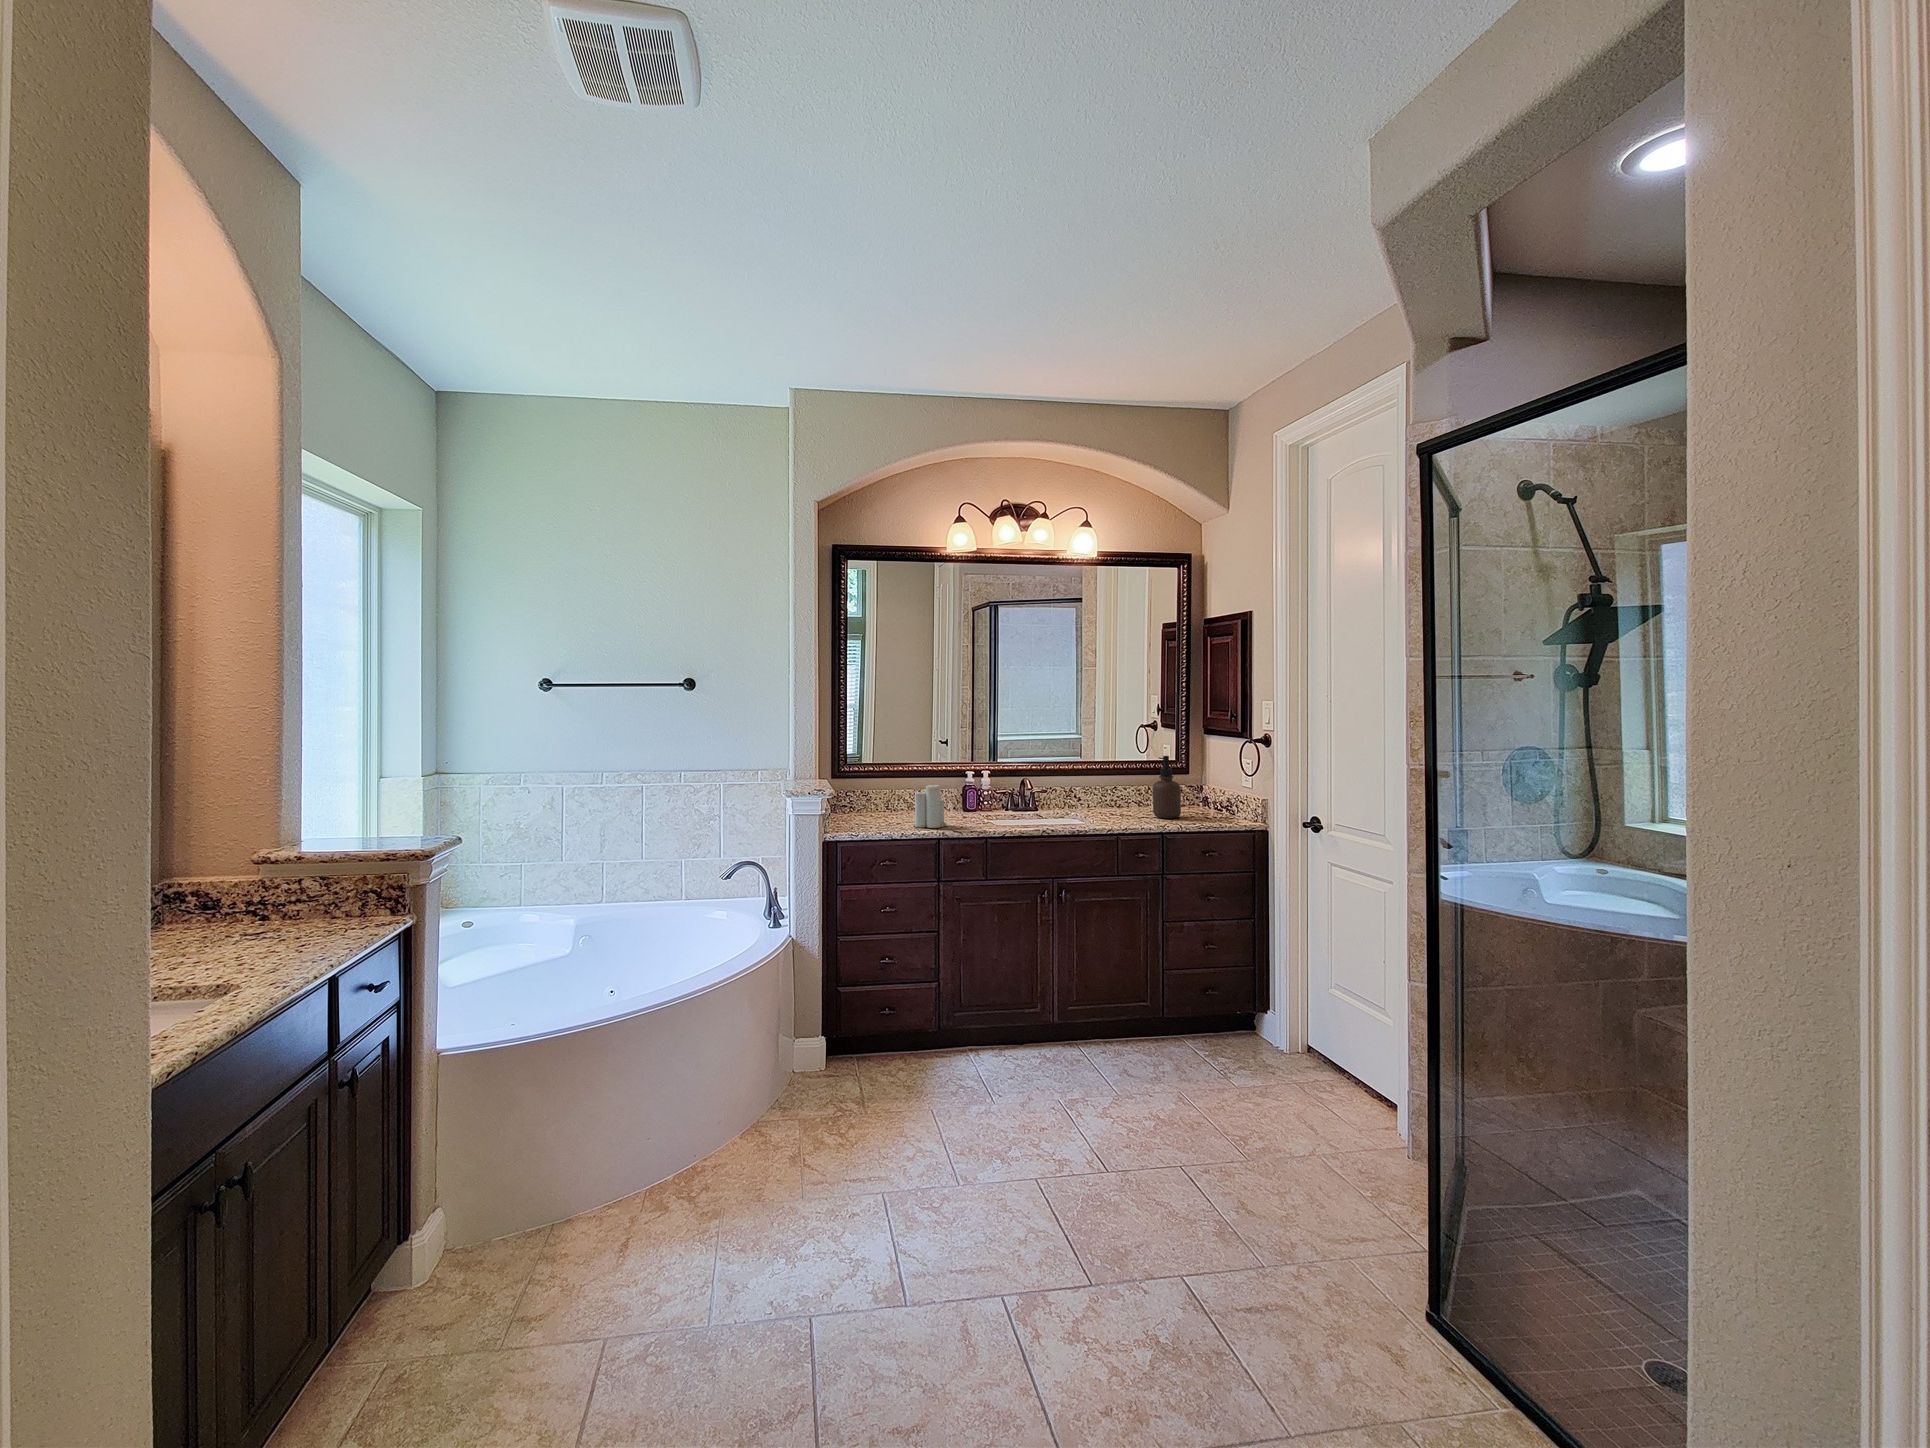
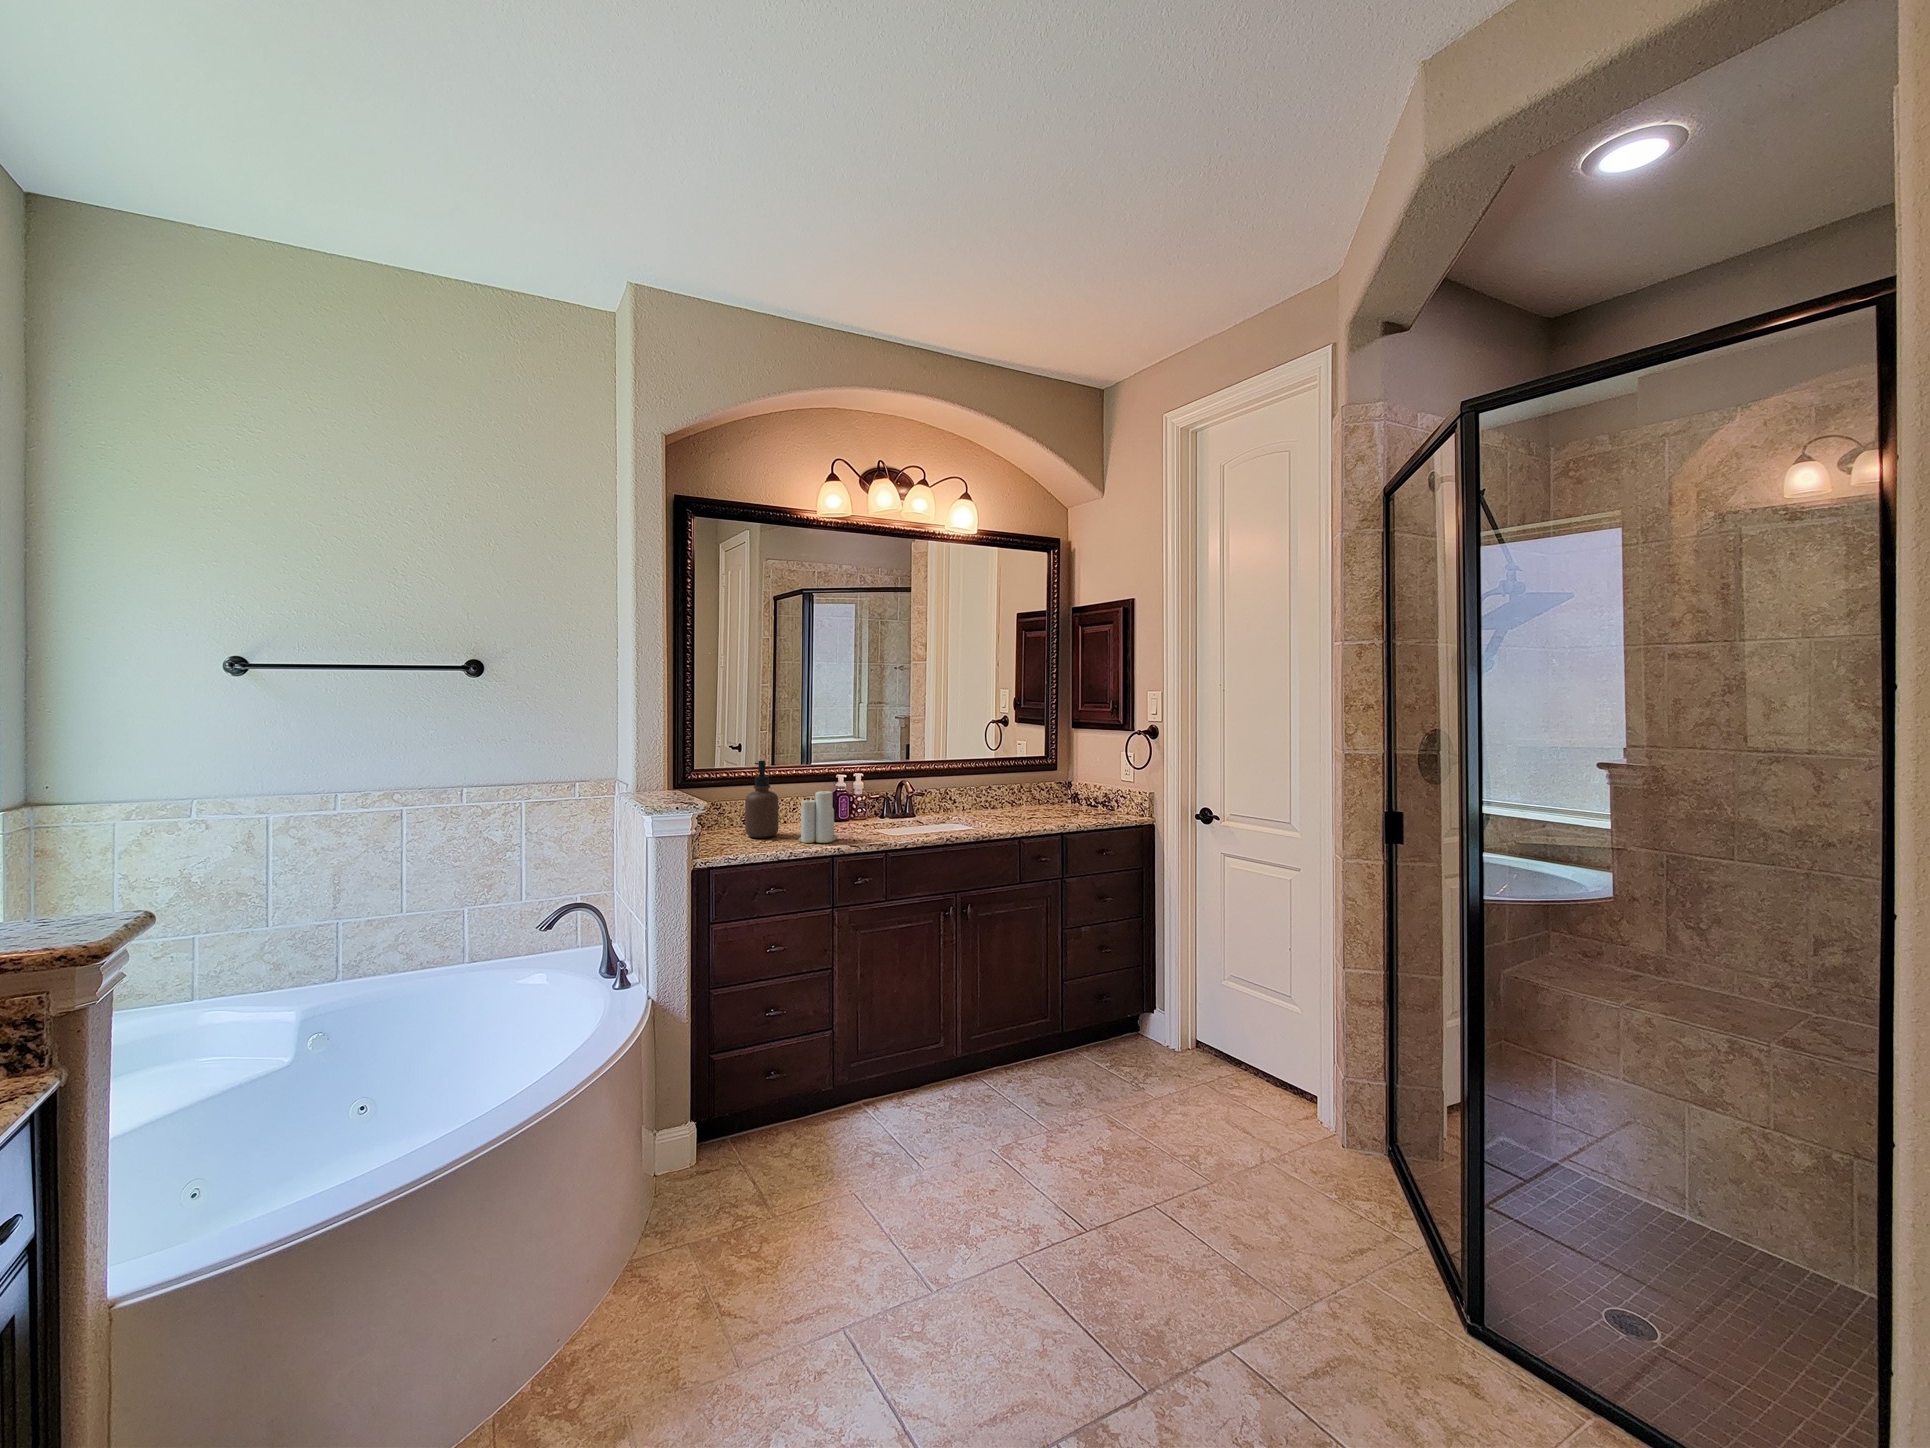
soap dispenser: present [1153,756,1181,818] -> present [745,761,779,838]

